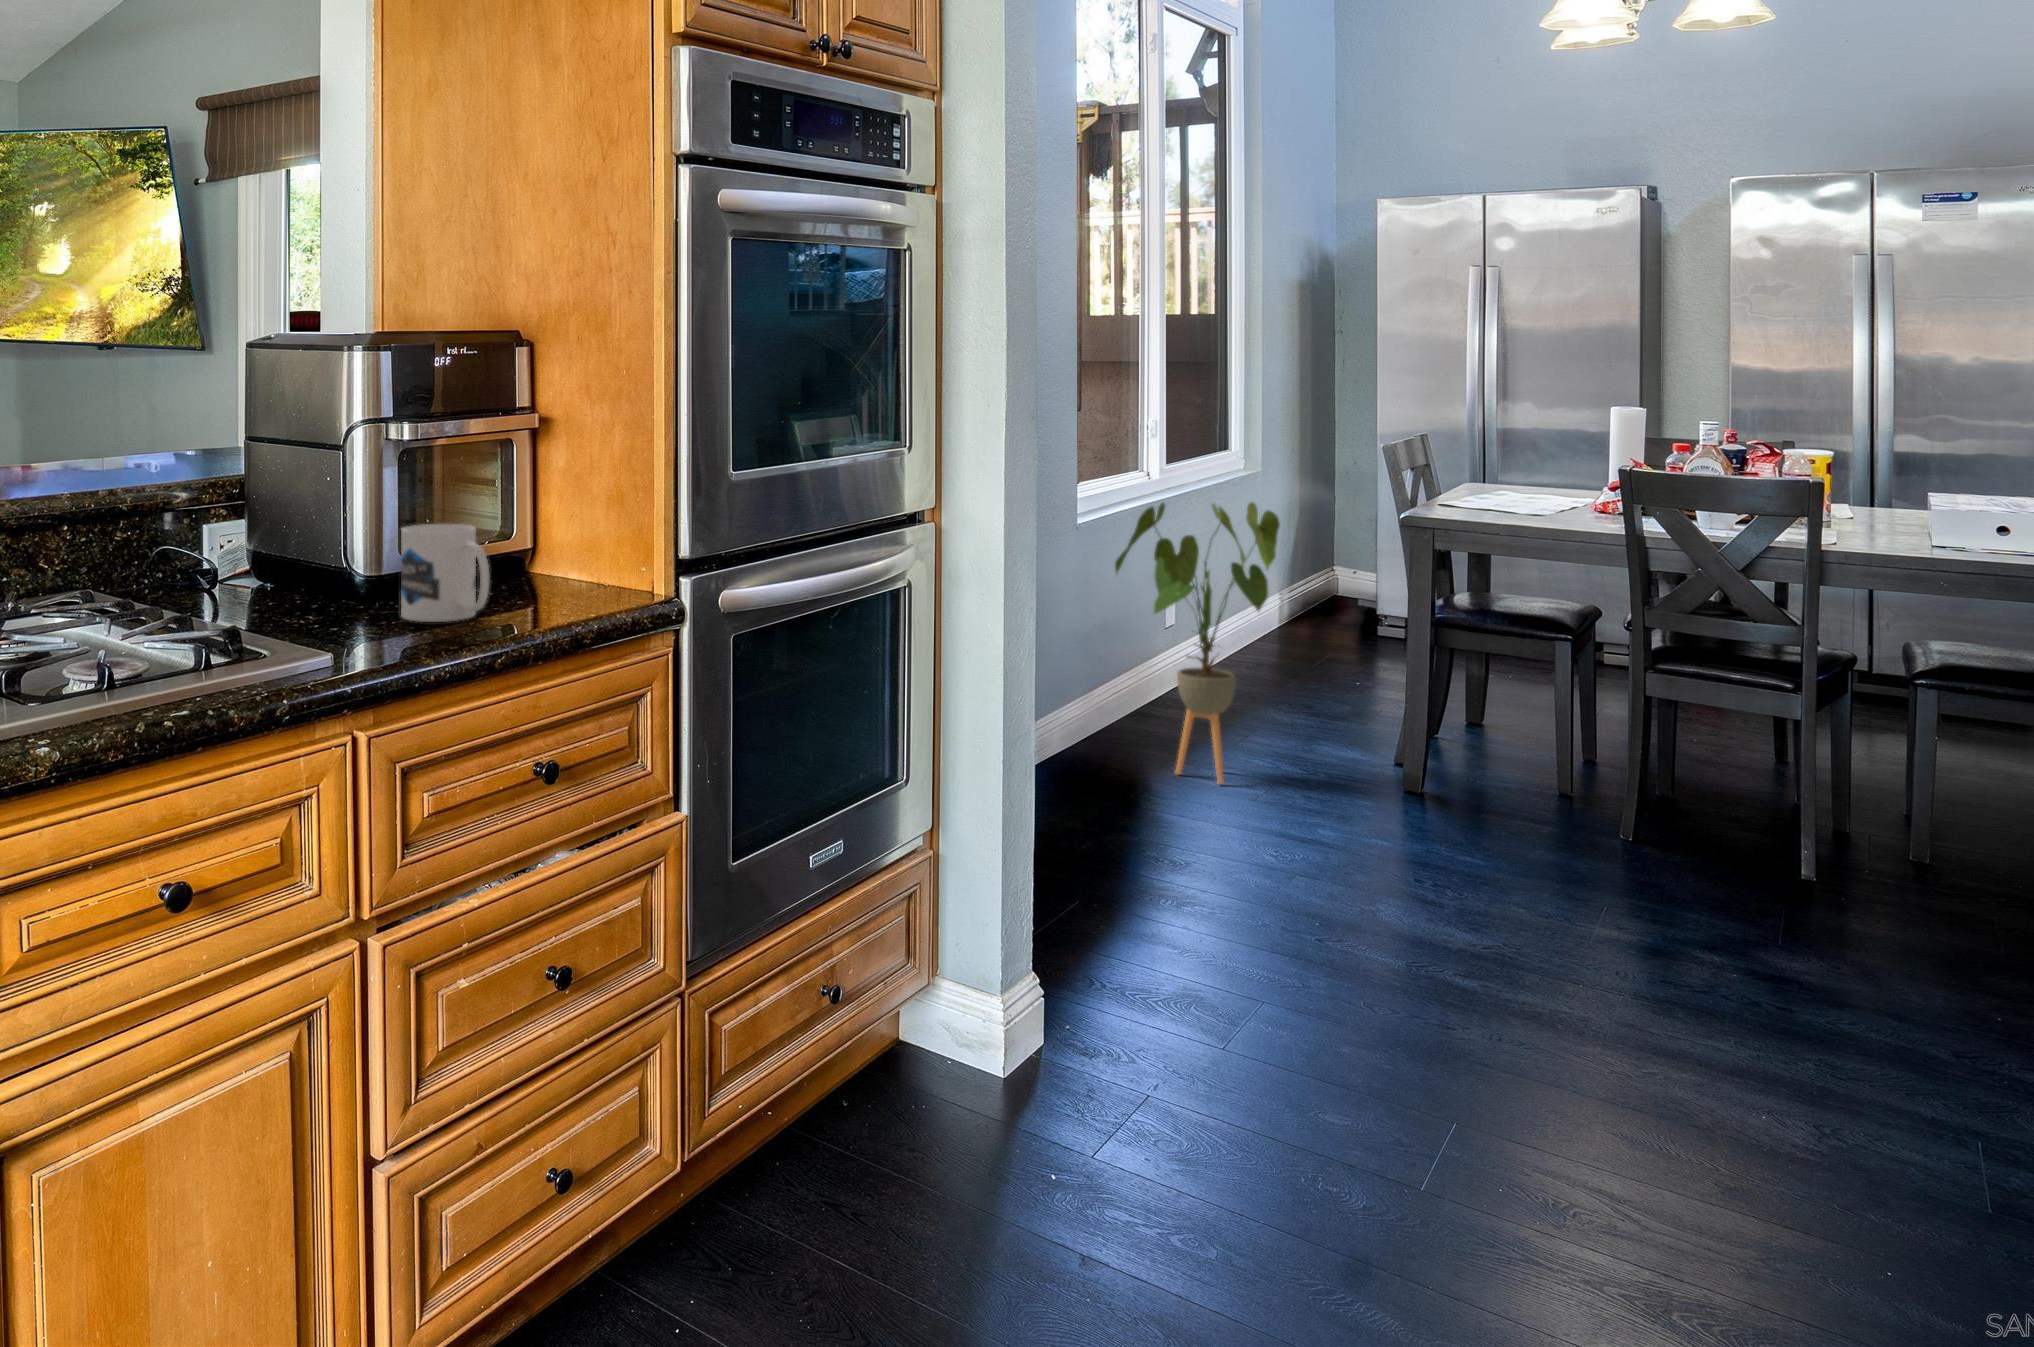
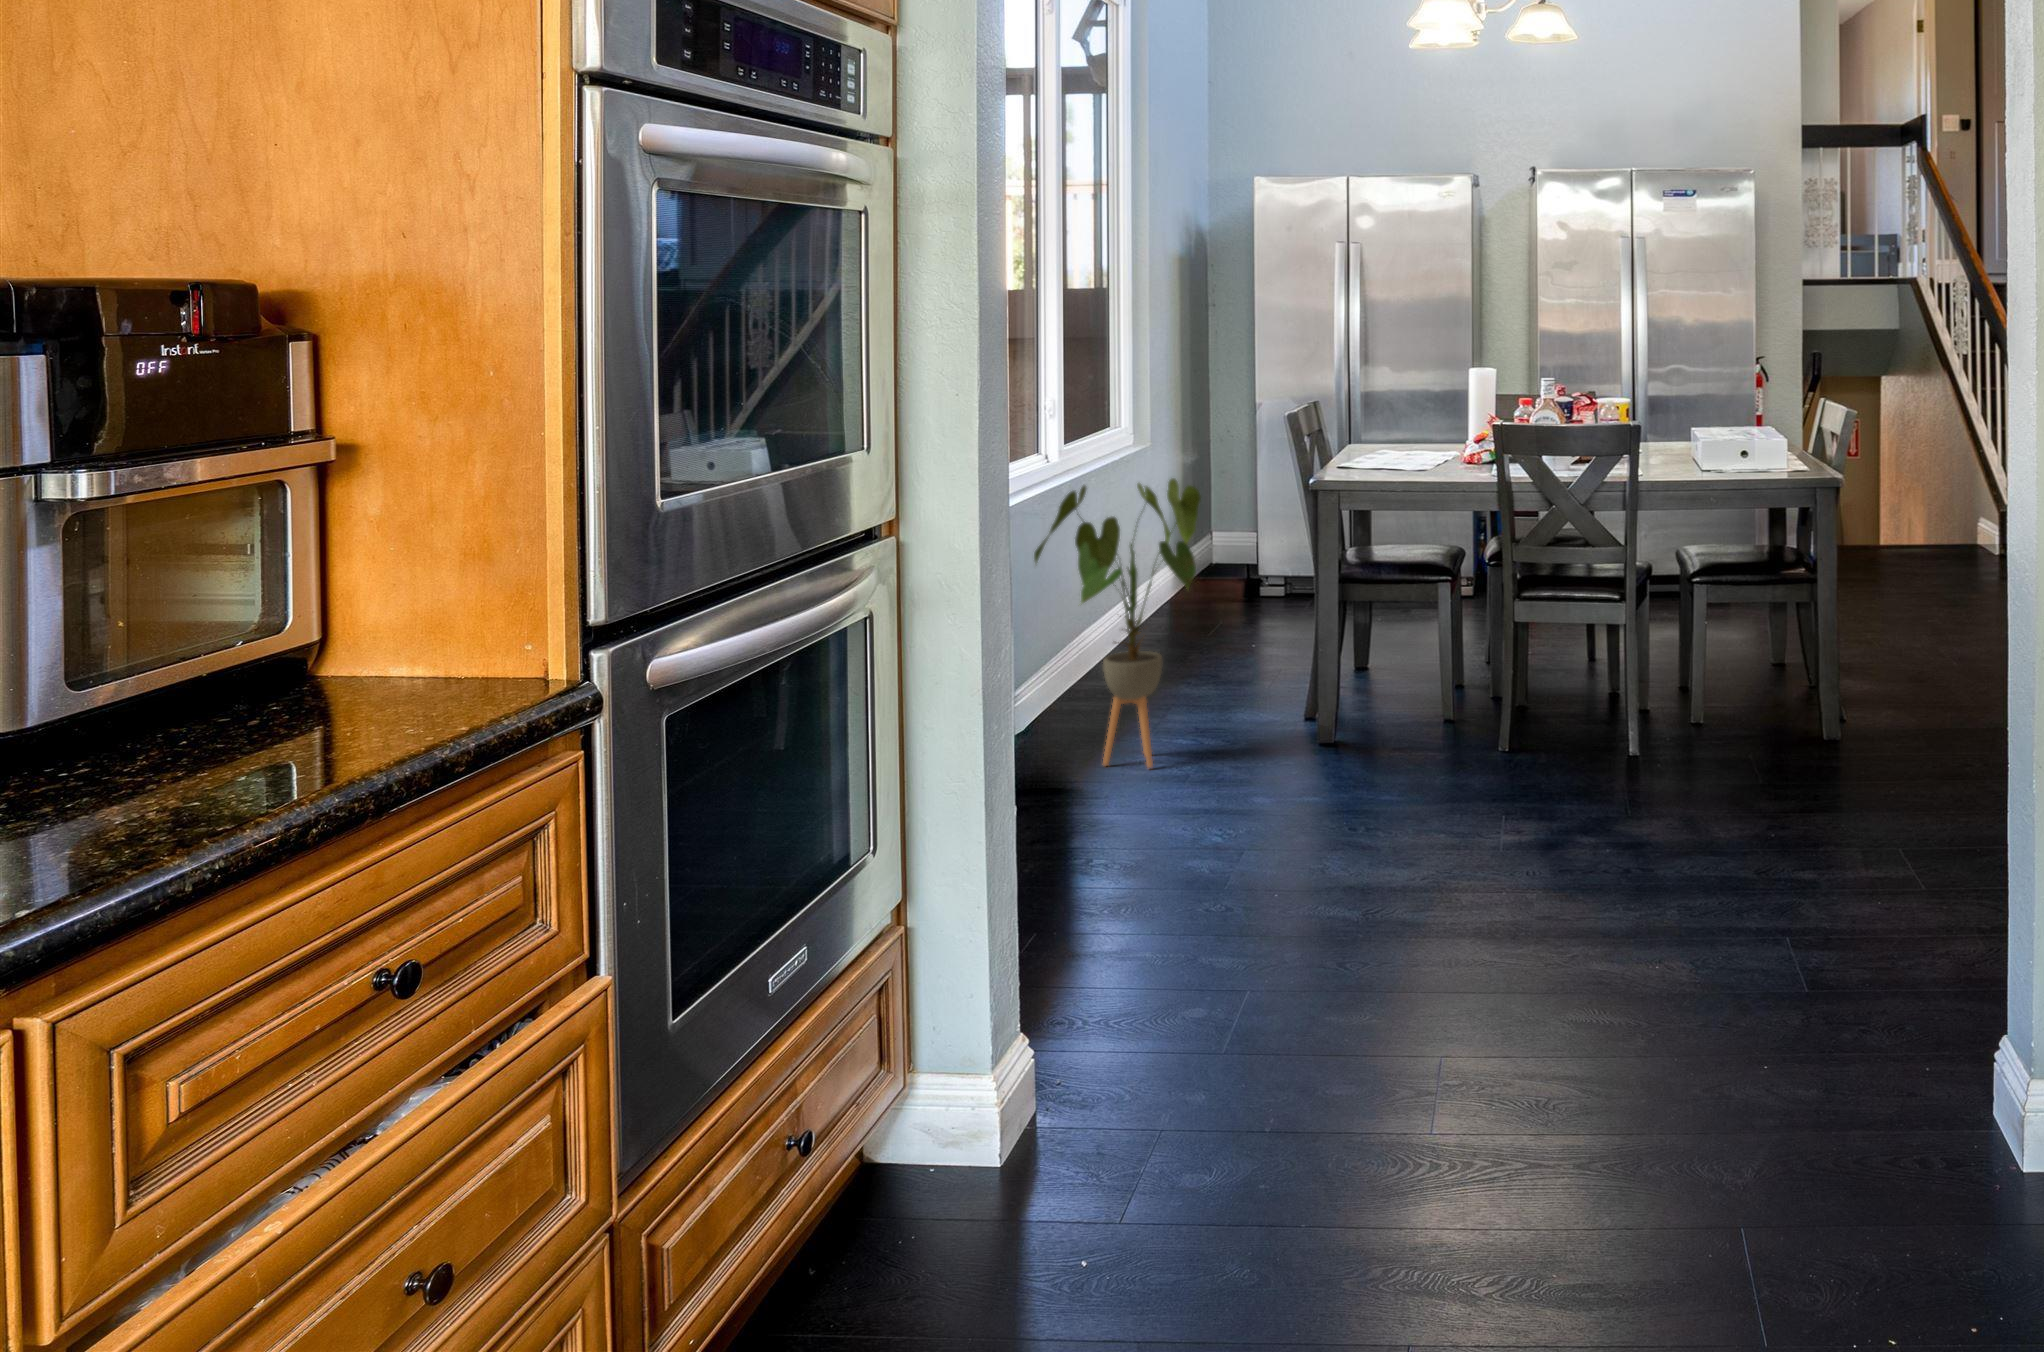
mug: present [401,524,490,622] -> none [90,624,282,790]

